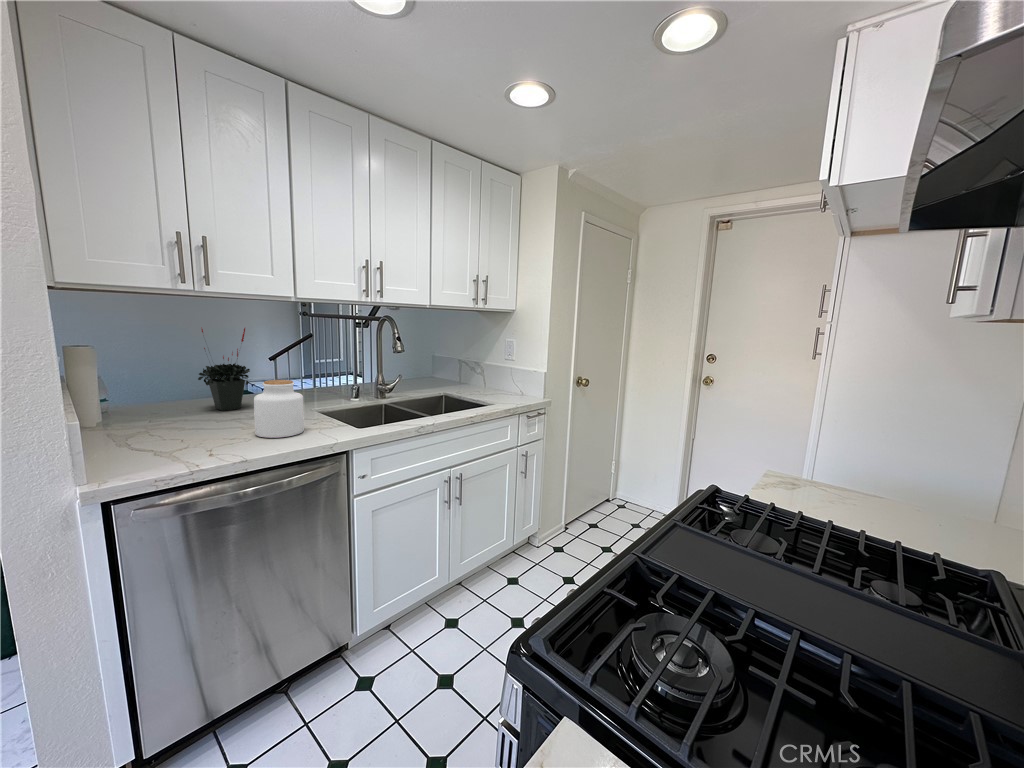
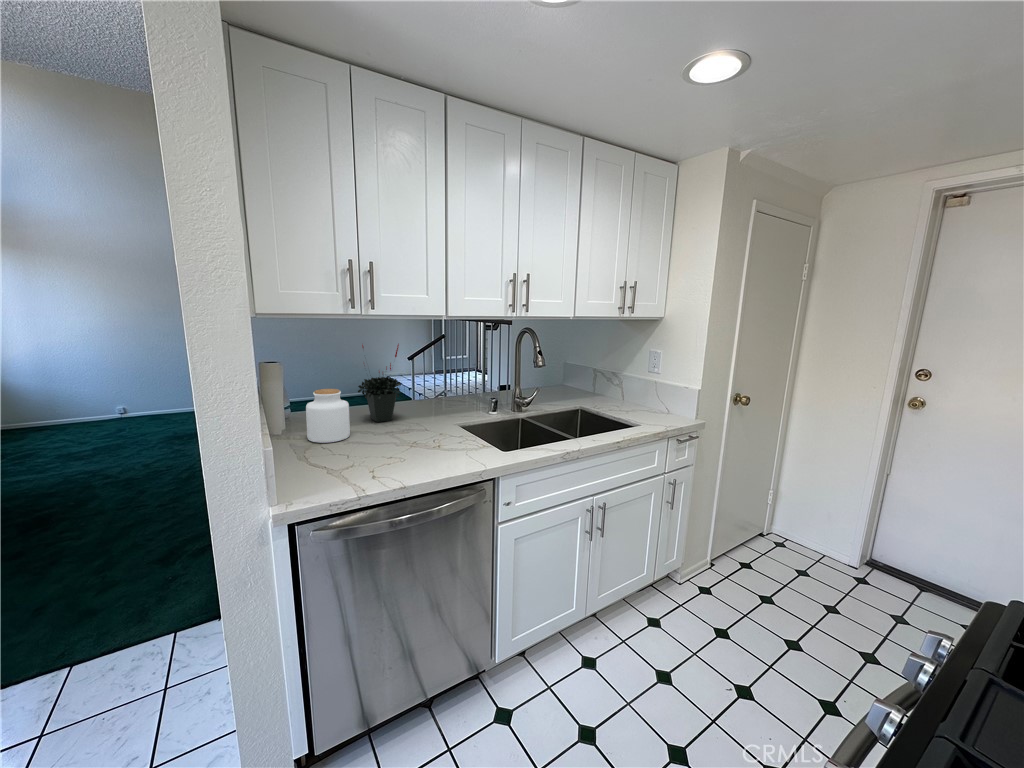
jar: present [254,380,304,438] -> present [306,389,350,443]

